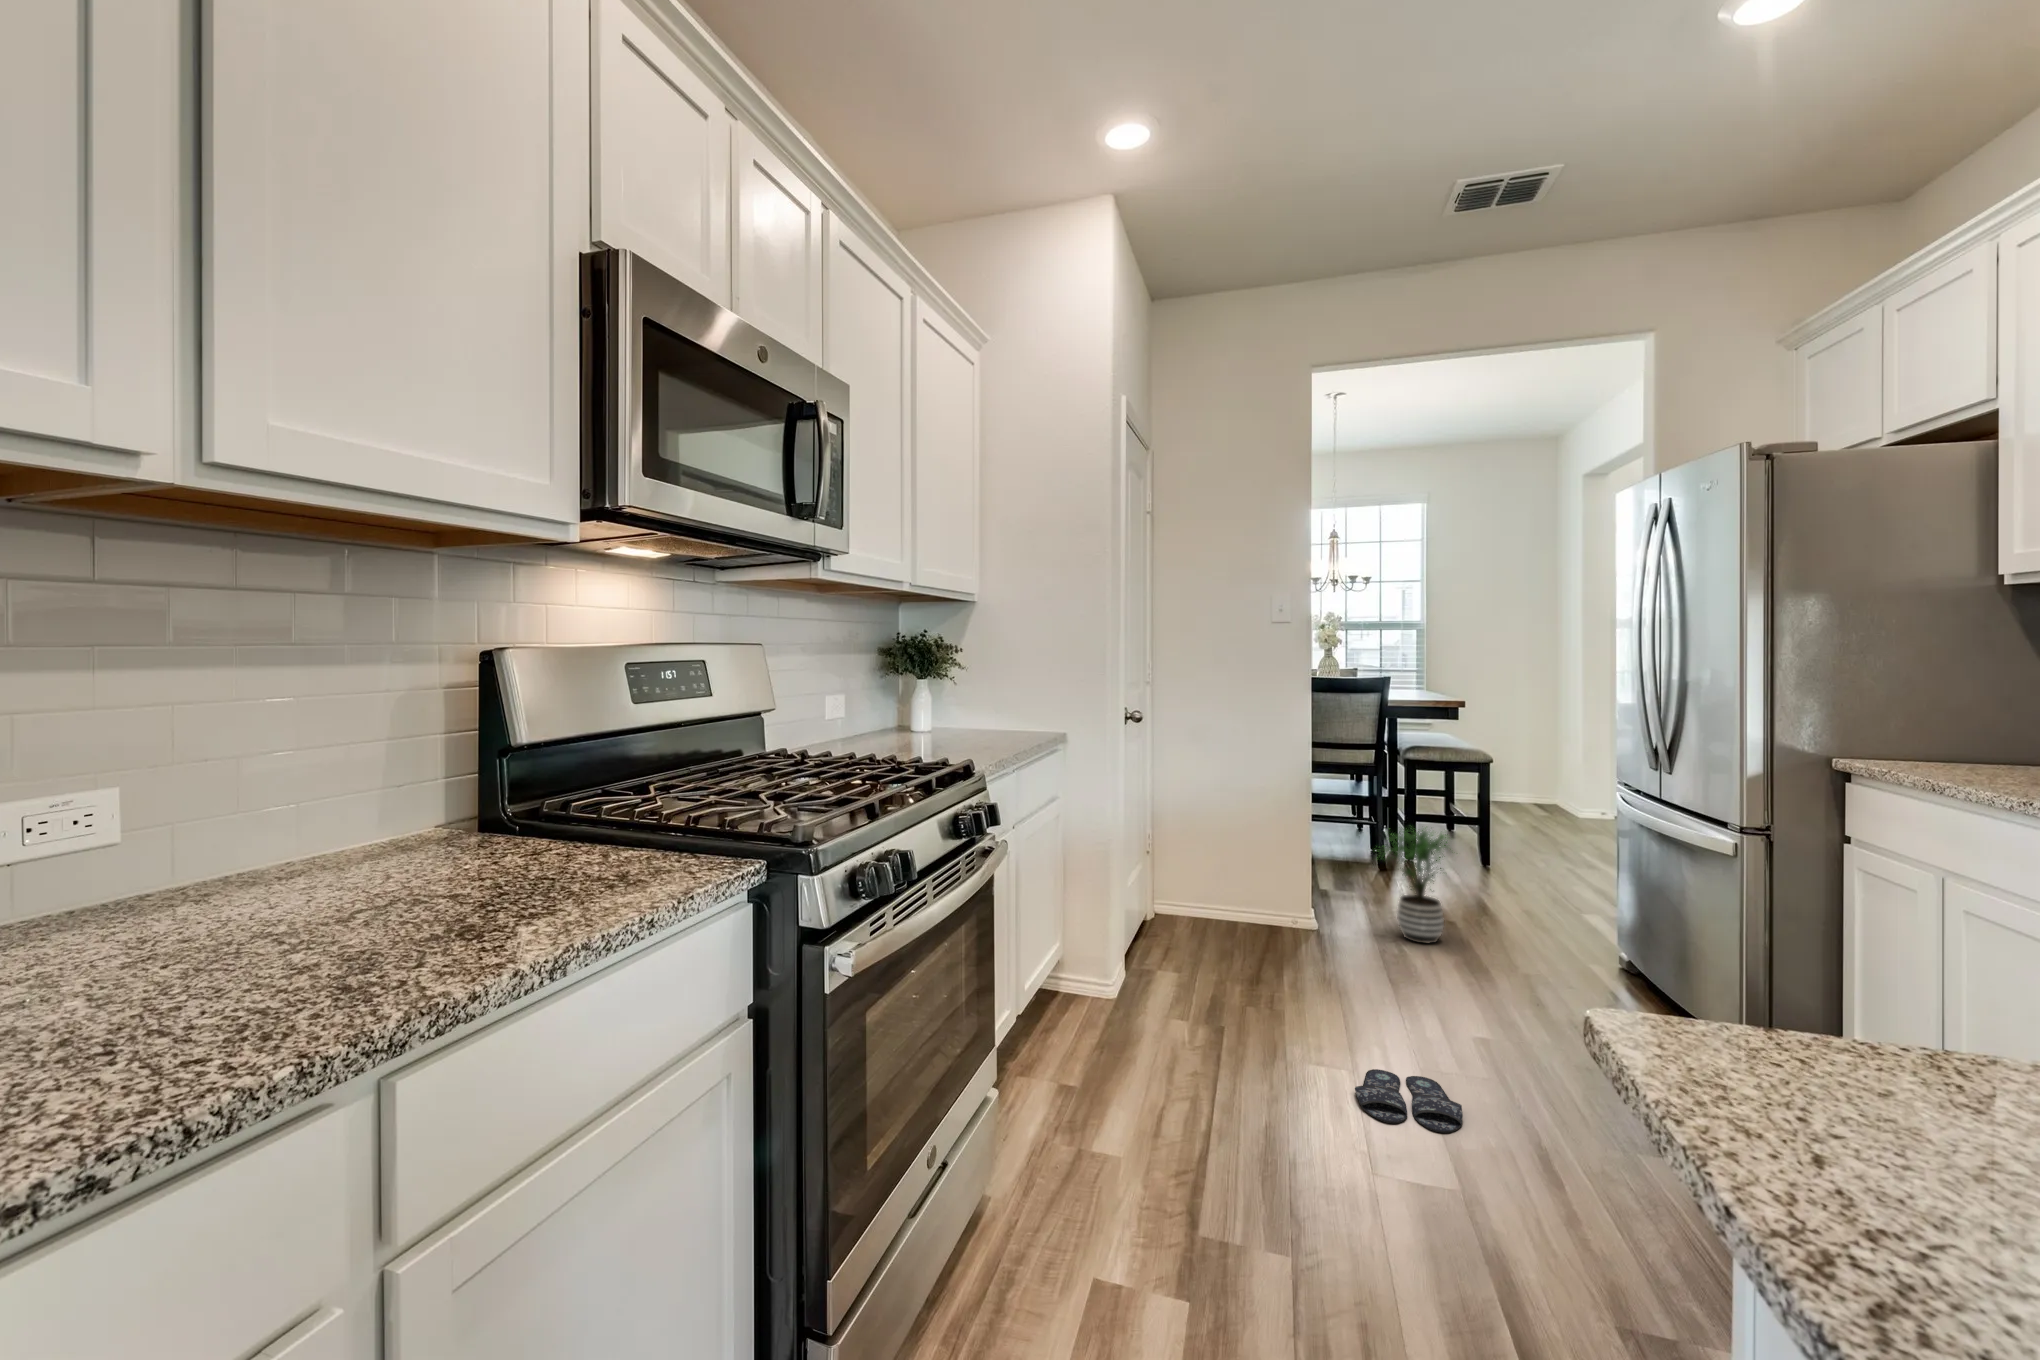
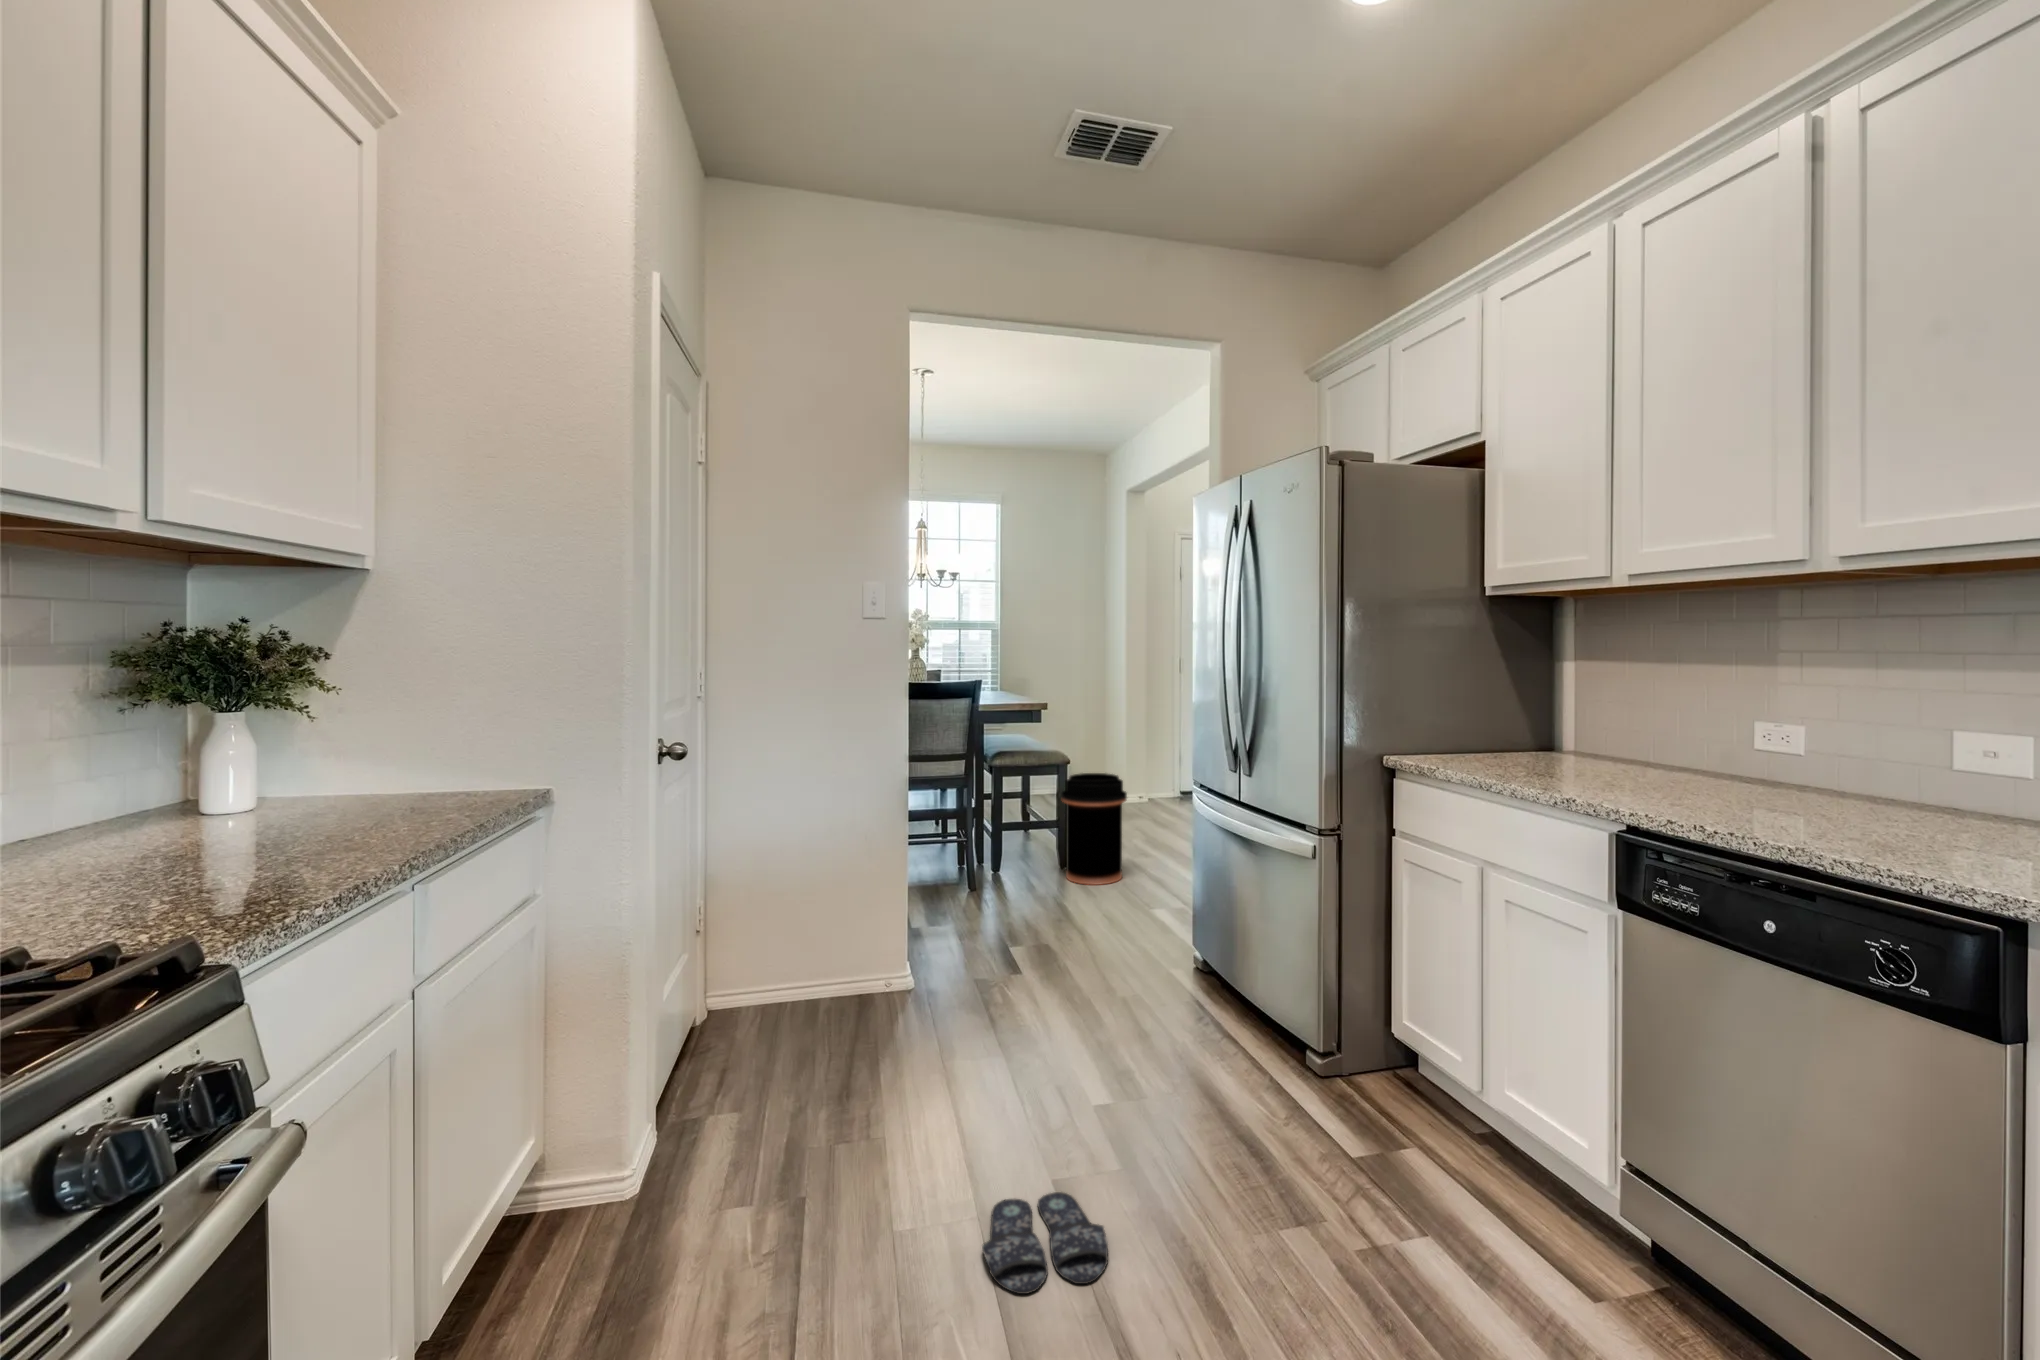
trash can: none [1477,772,1553,882] -> present [1061,773,1127,885]
potted plant: present [1376,828,1448,944] -> none [974,847,1063,984]

